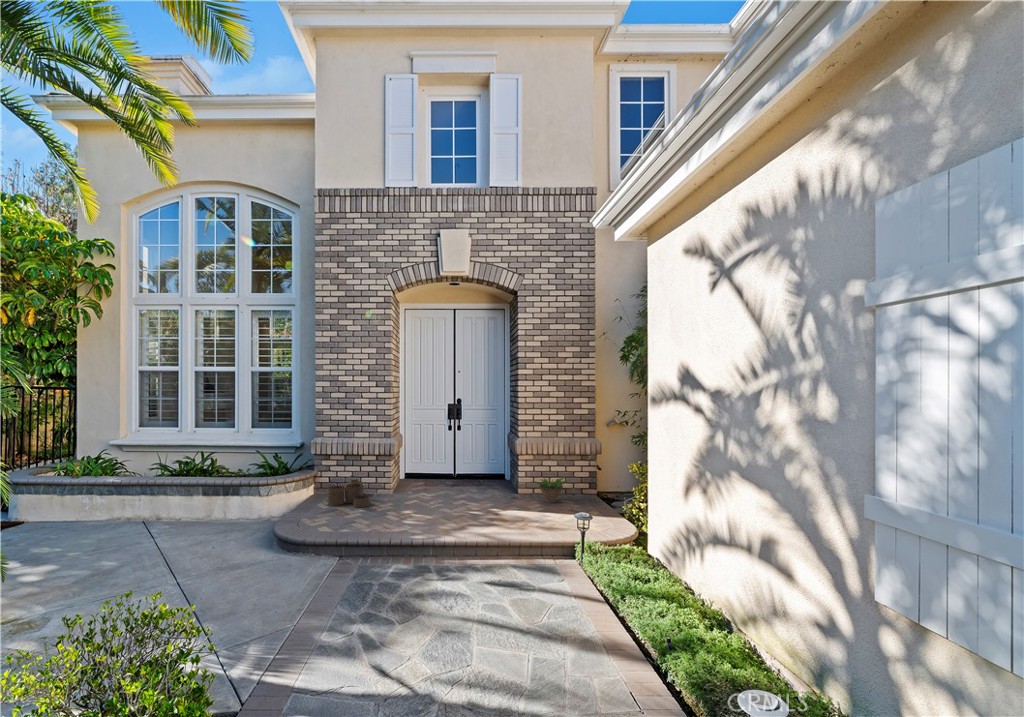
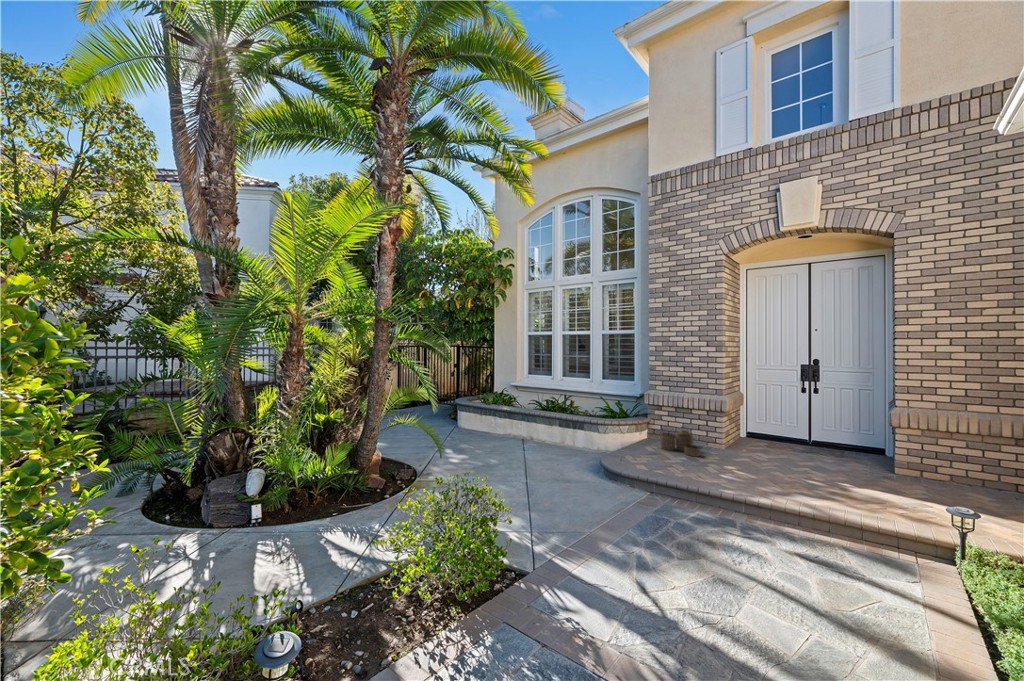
decorative plant: present [534,478,569,503] -> none [914,466,998,502]

